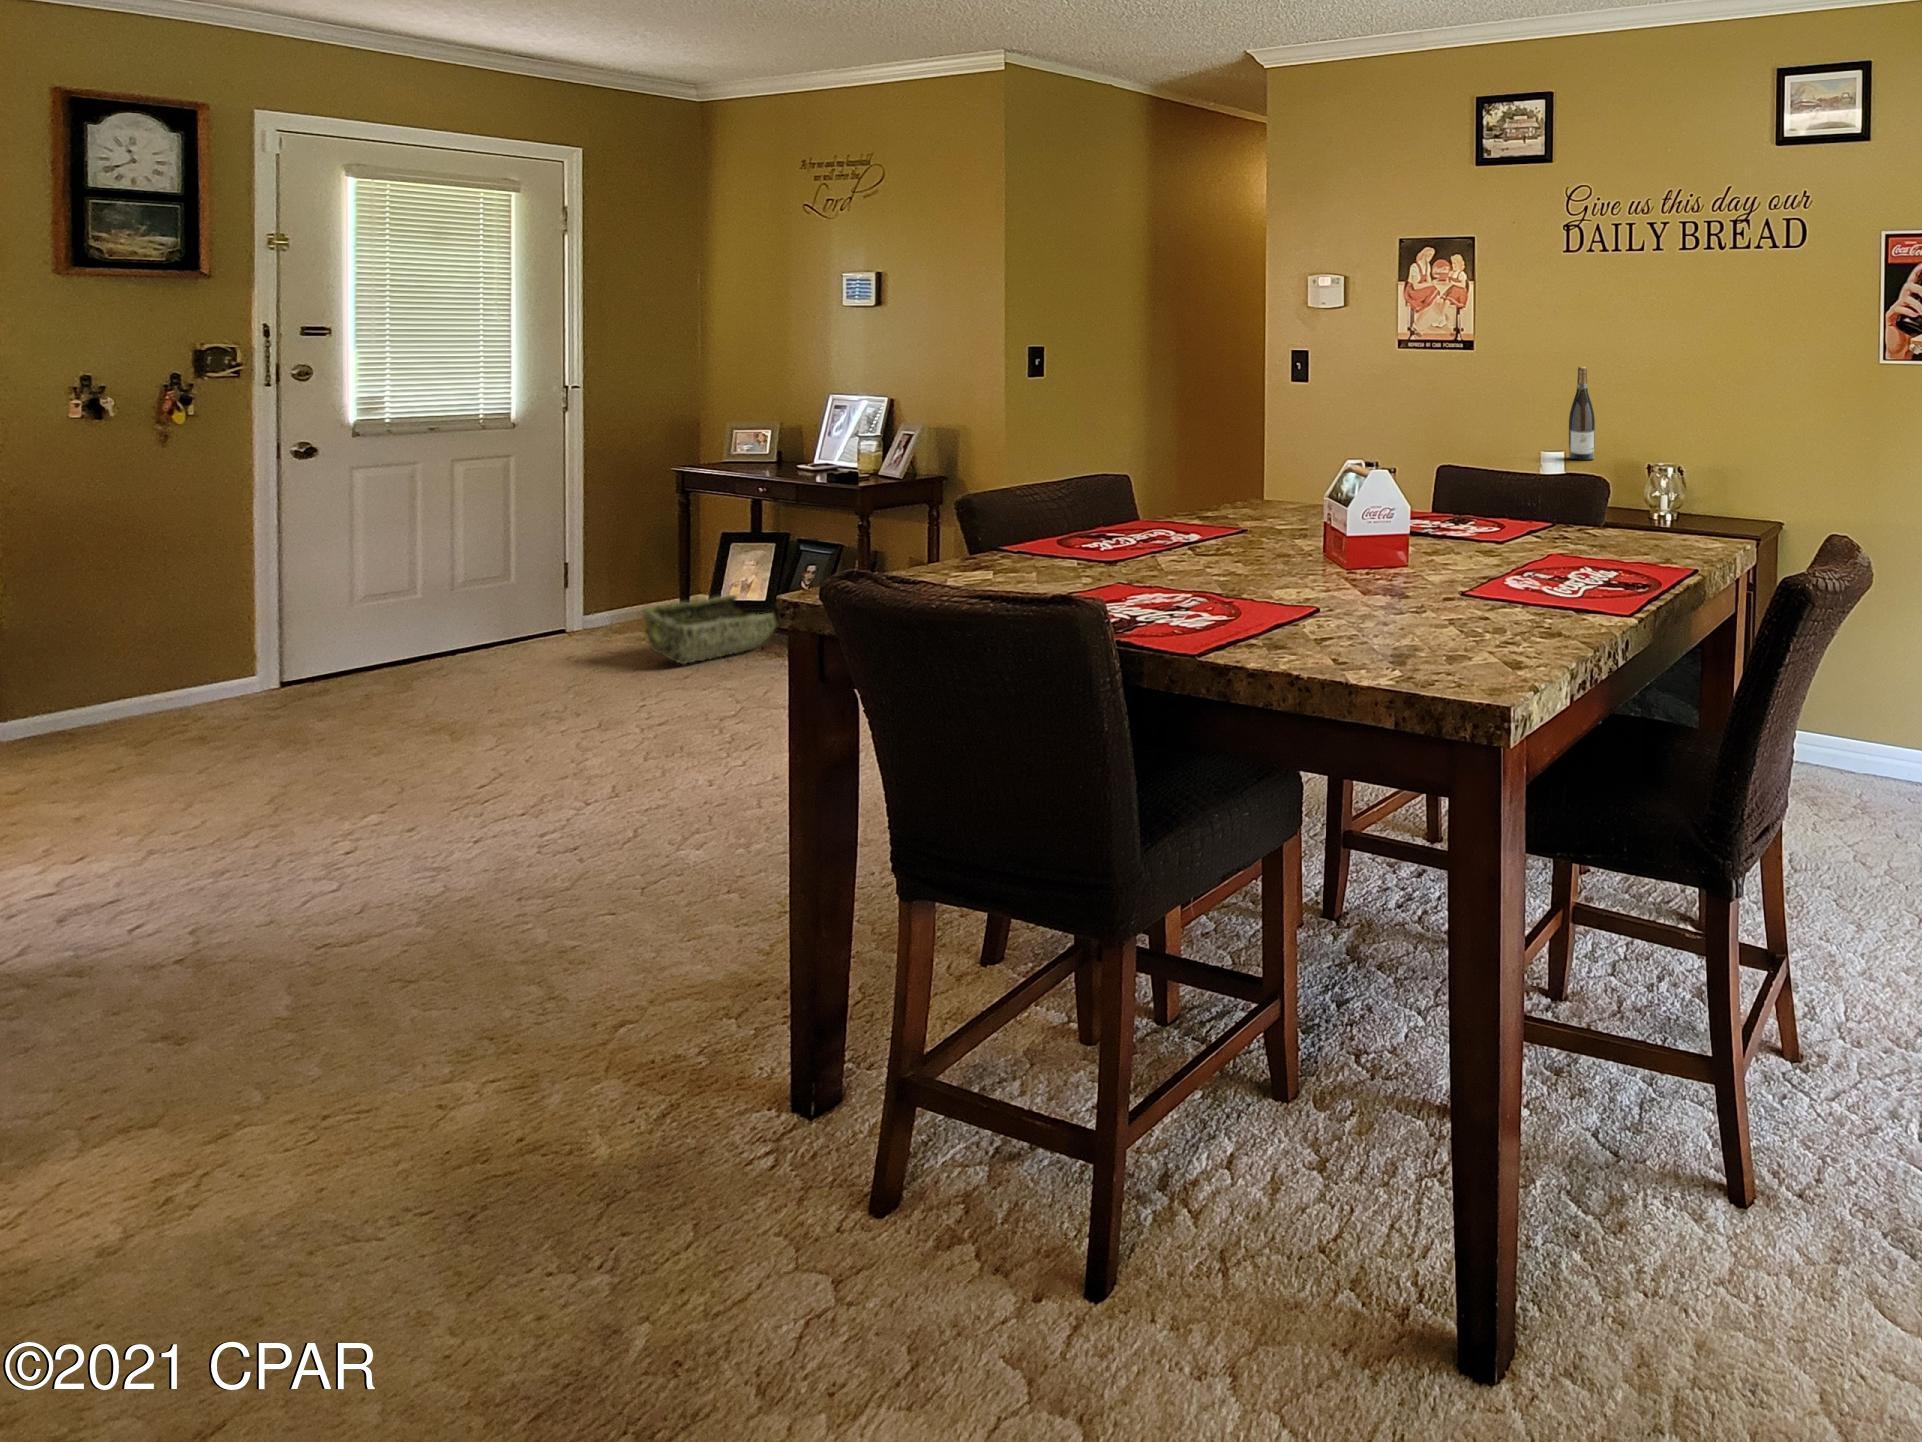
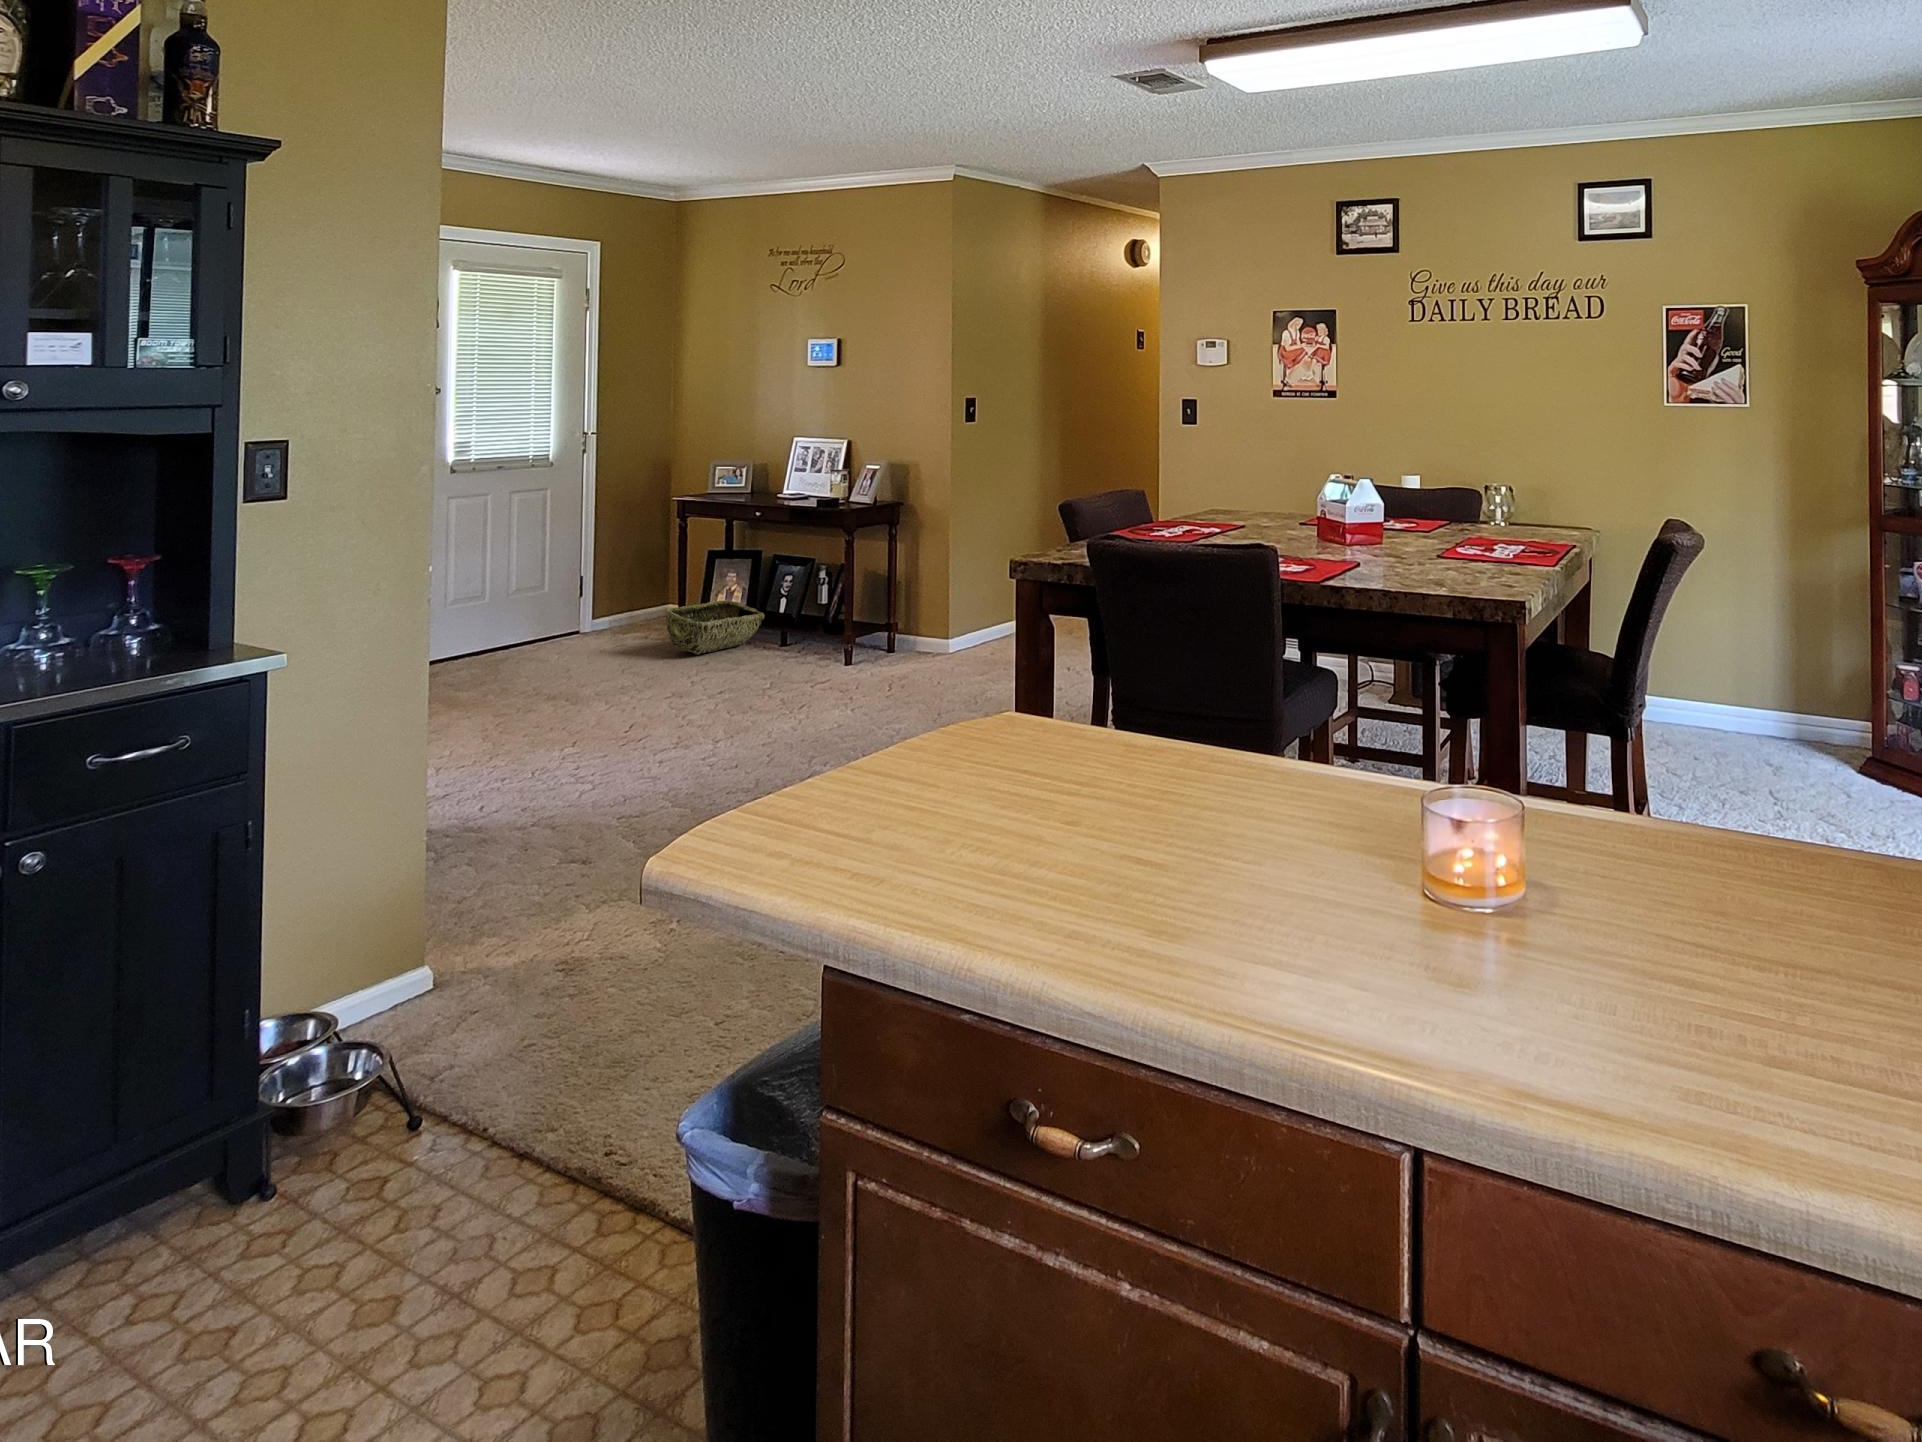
wine bottle: present [1569,367,1595,460] -> none [1417,410,1437,483]

